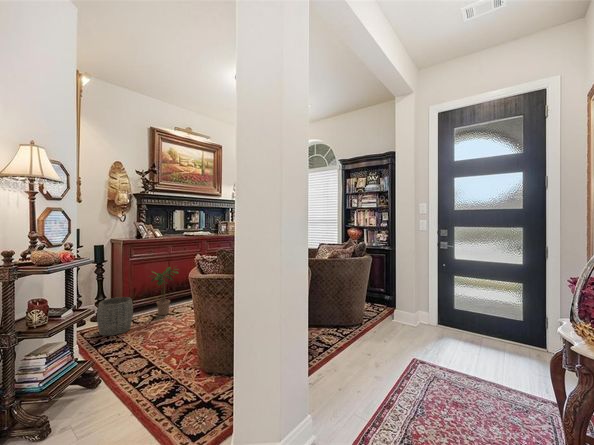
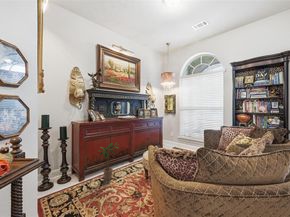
woven basket: present [97,297,133,336] -> none [61,168,87,203]

